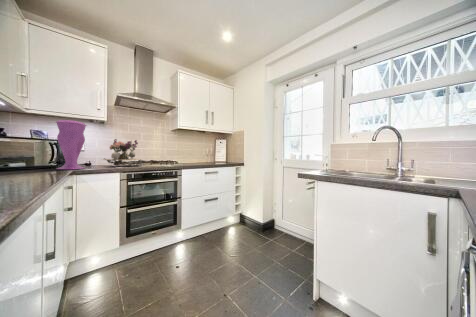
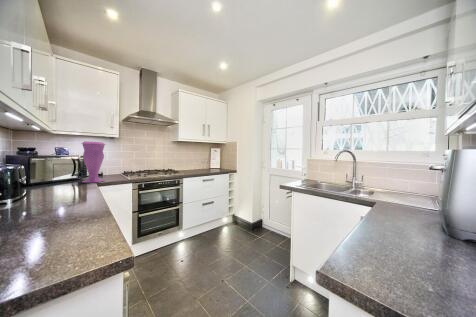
flower arrangement: present [103,139,141,165] -> none [115,152,149,177]

